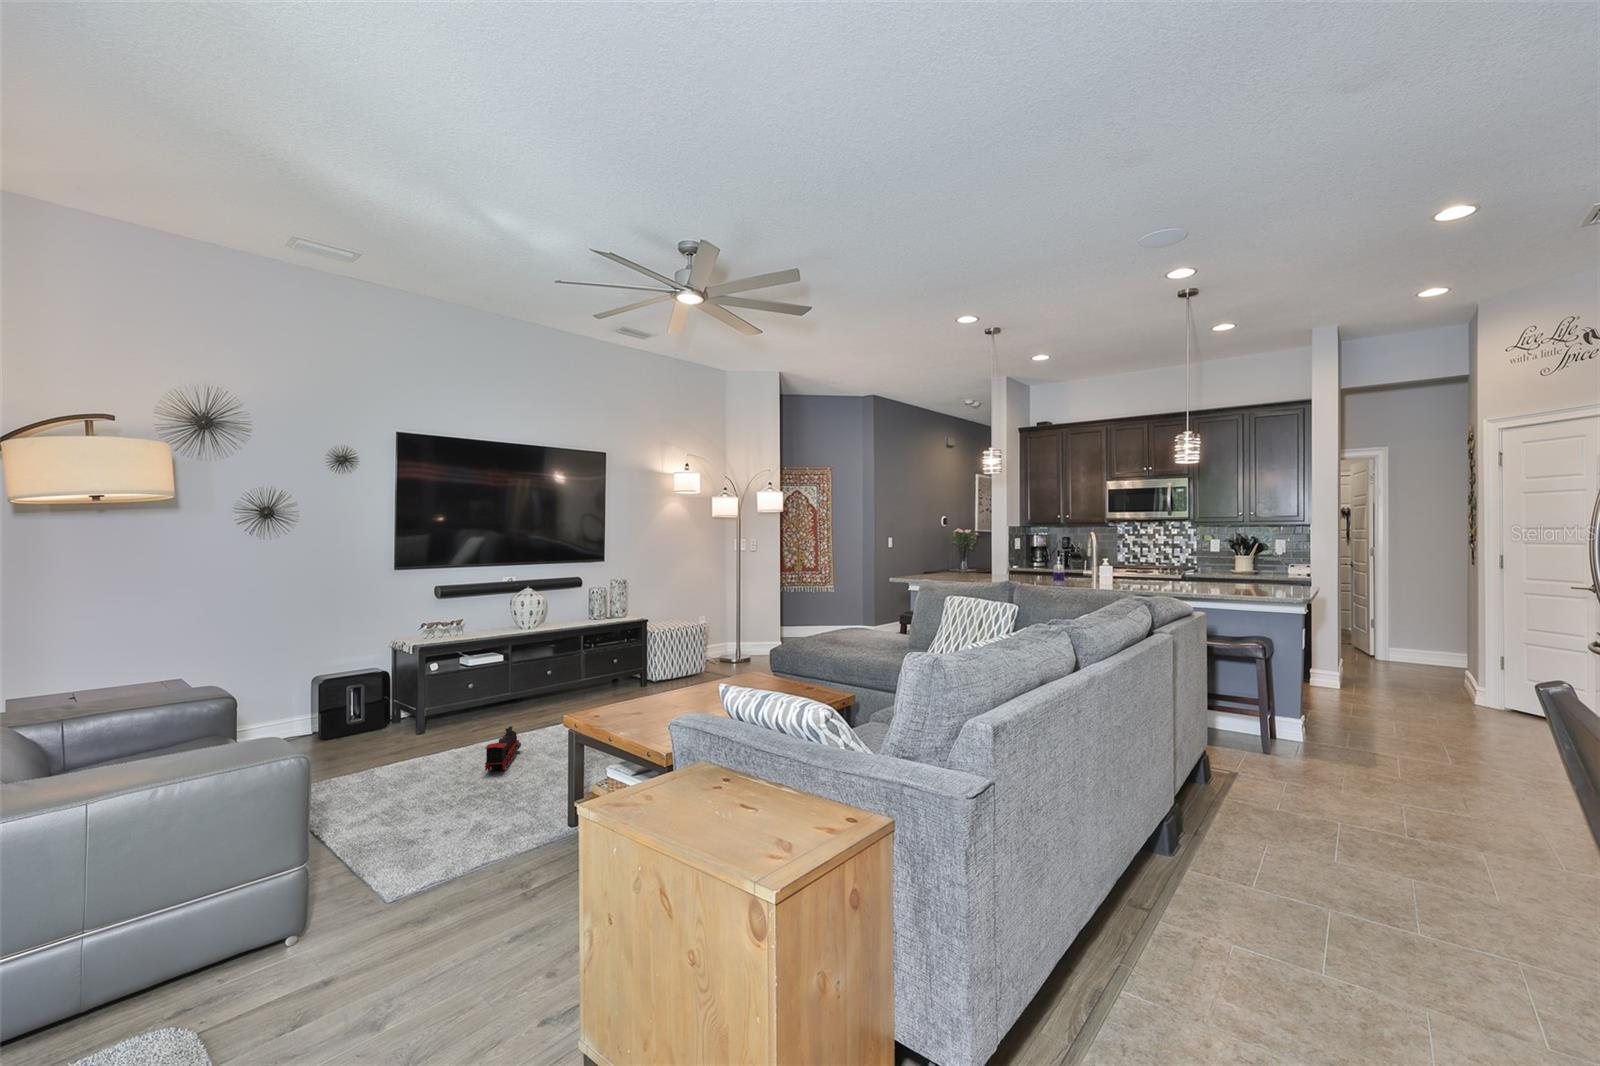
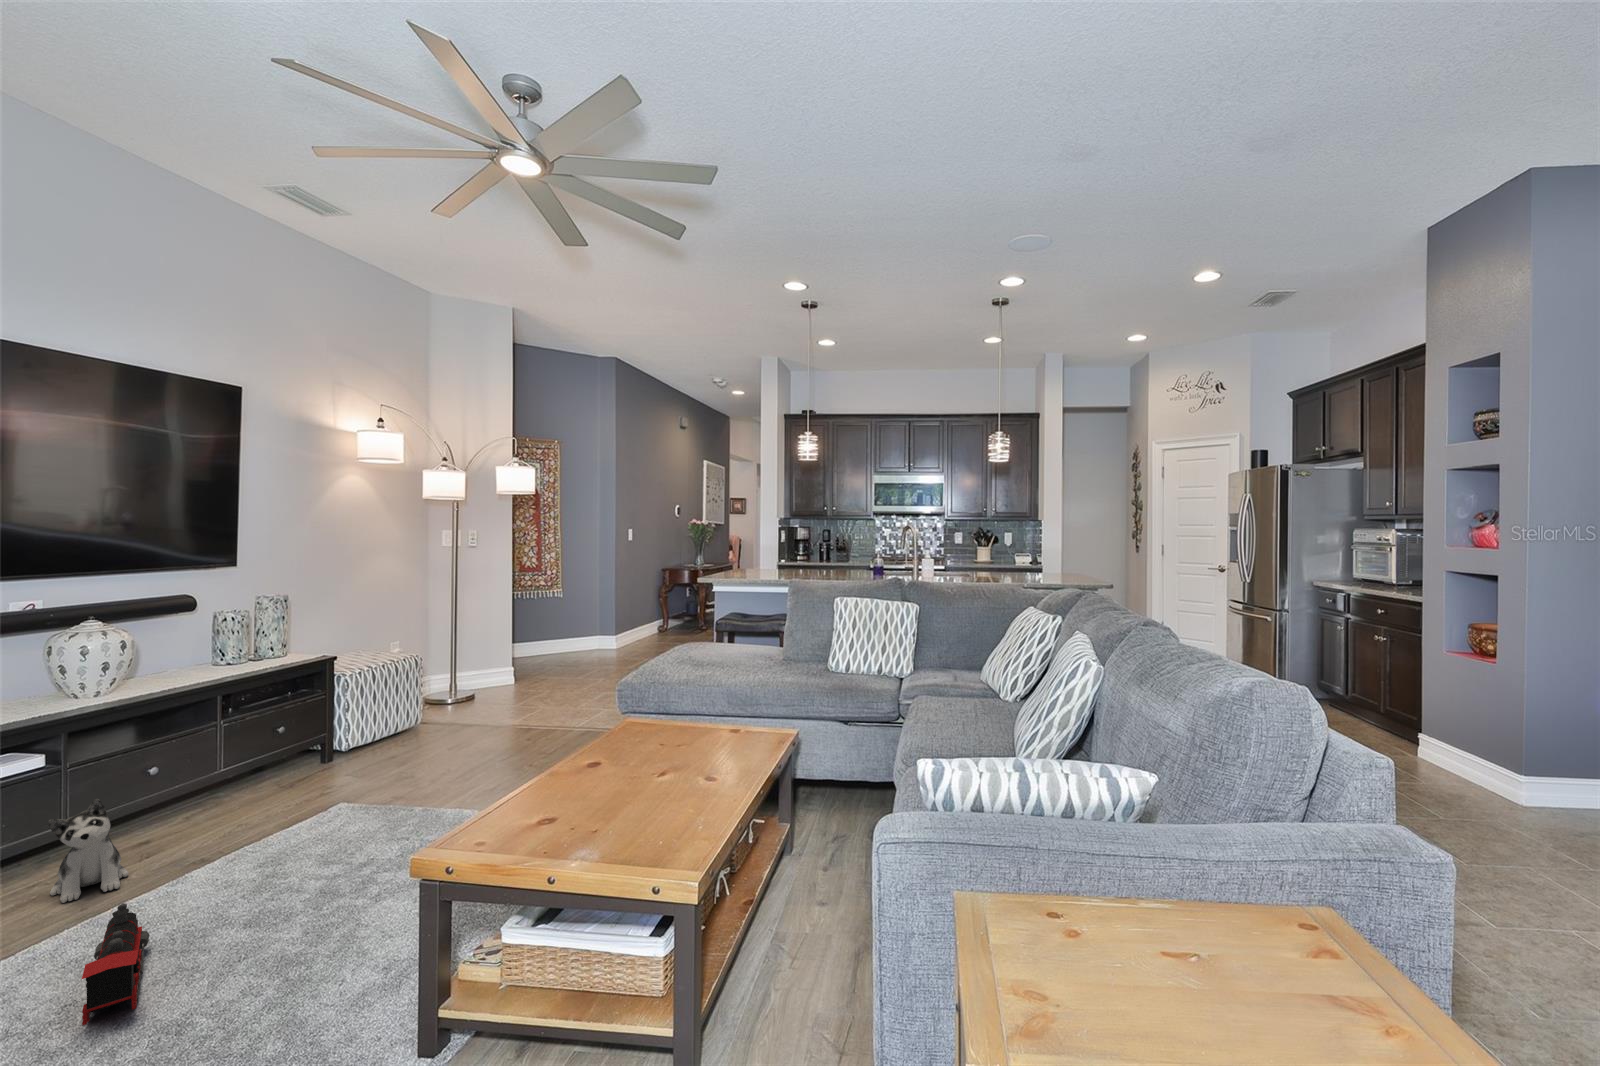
plush toy: none [497,679,529,728] -> present [48,799,128,903]

